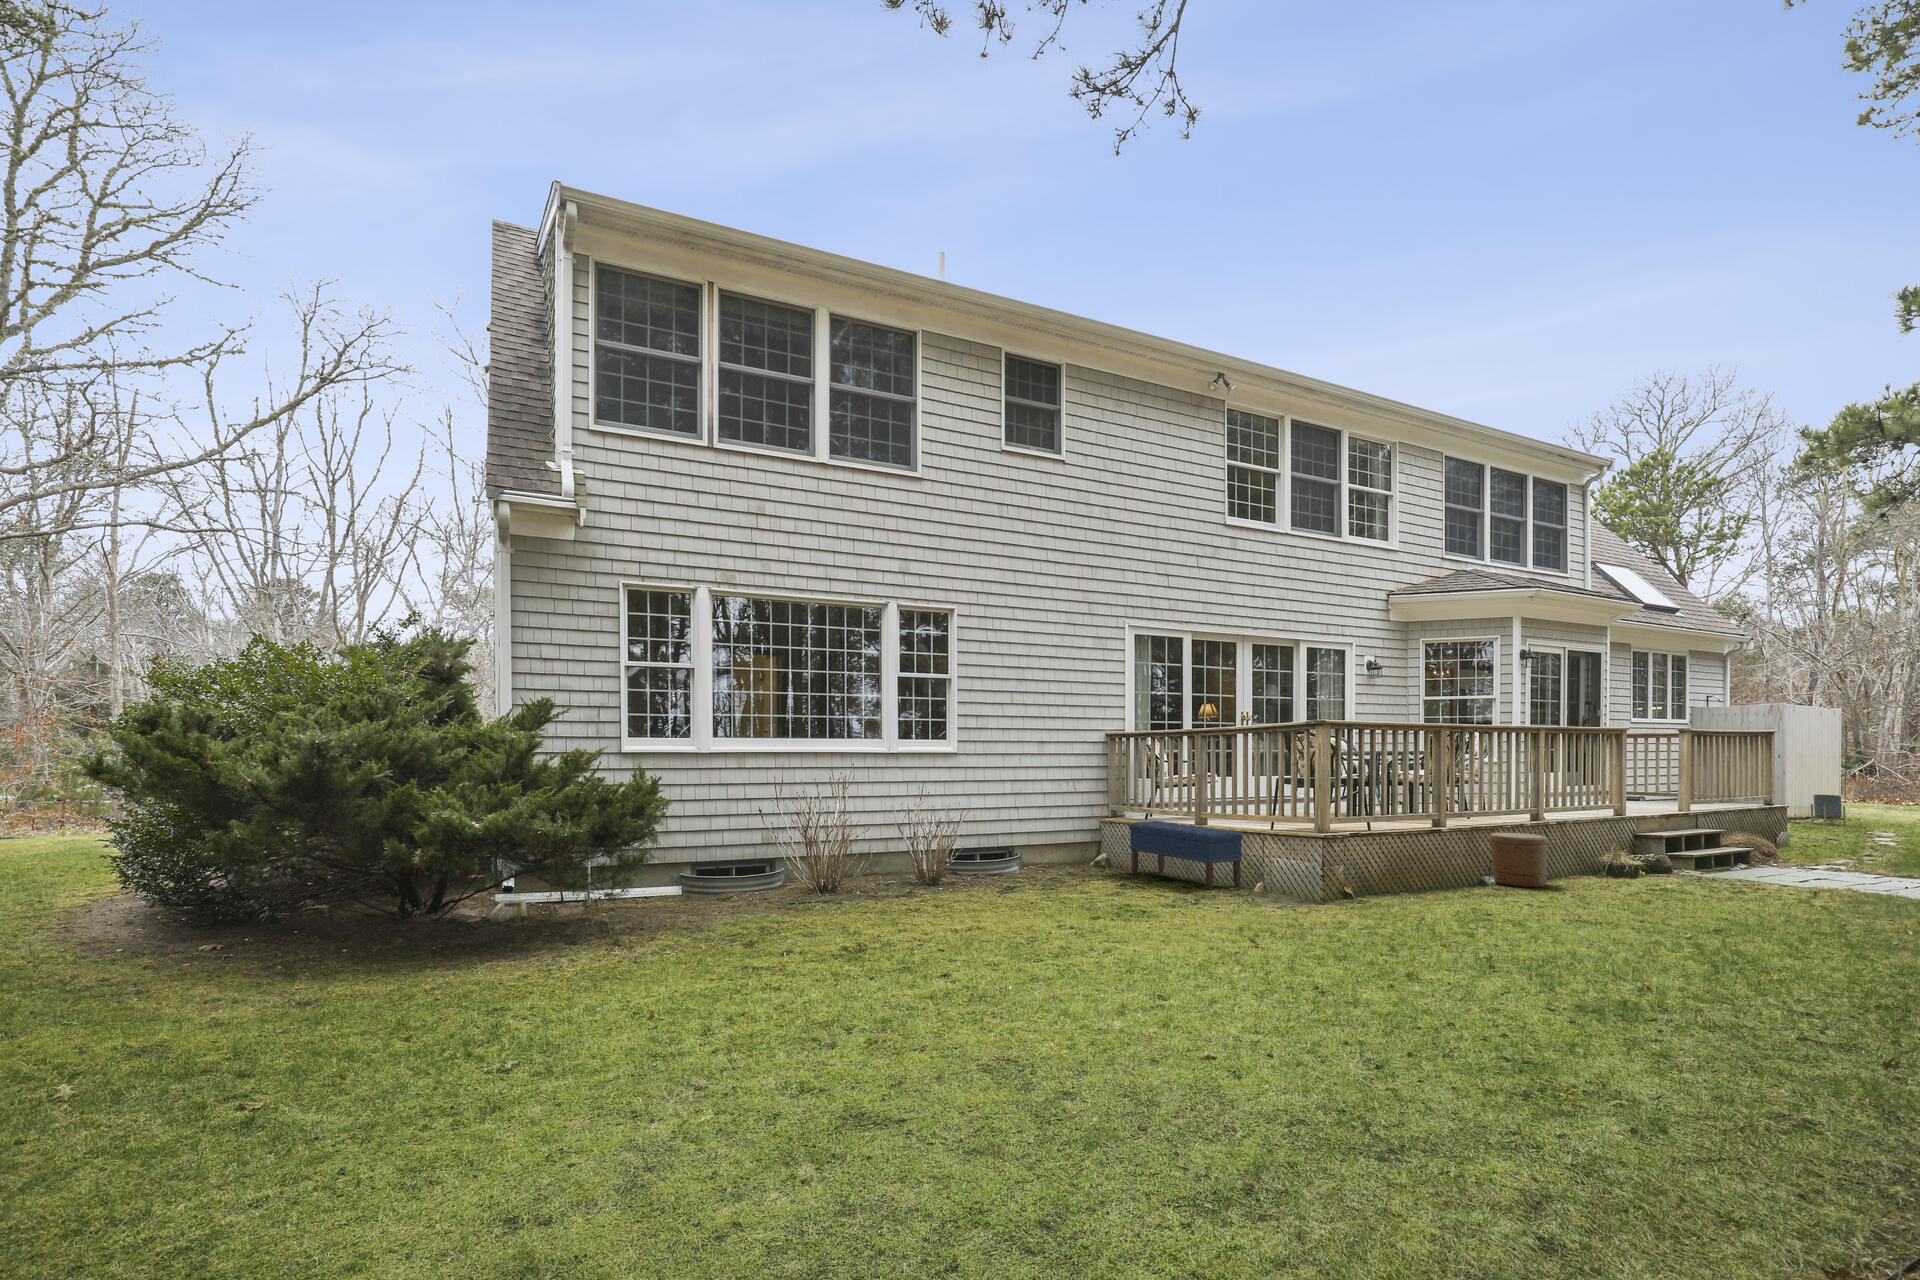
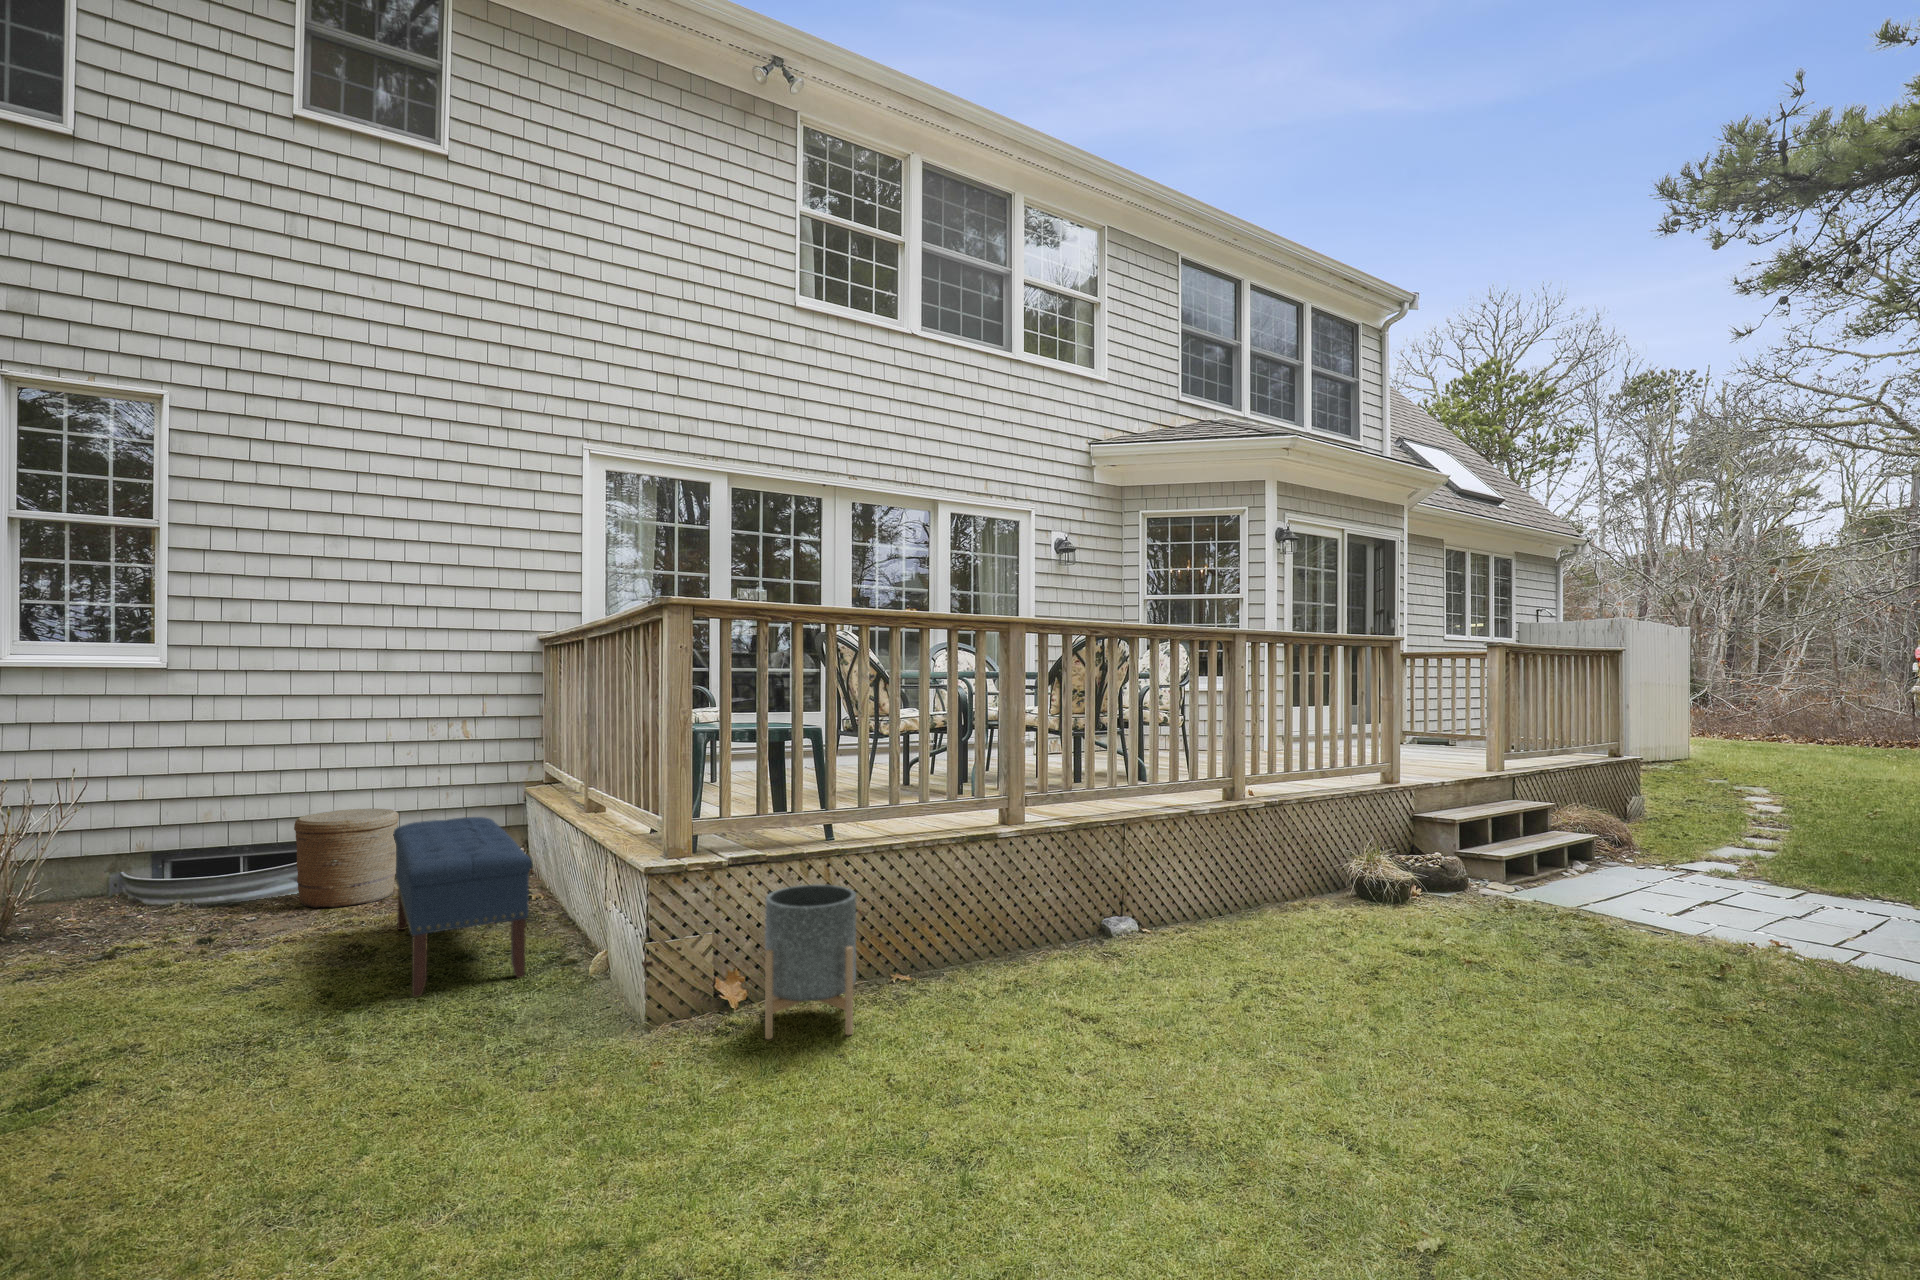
planter: present [1811,795,1846,826] -> present [765,884,856,1039]
woven basket: present [1489,833,1548,888] -> present [294,809,399,908]

